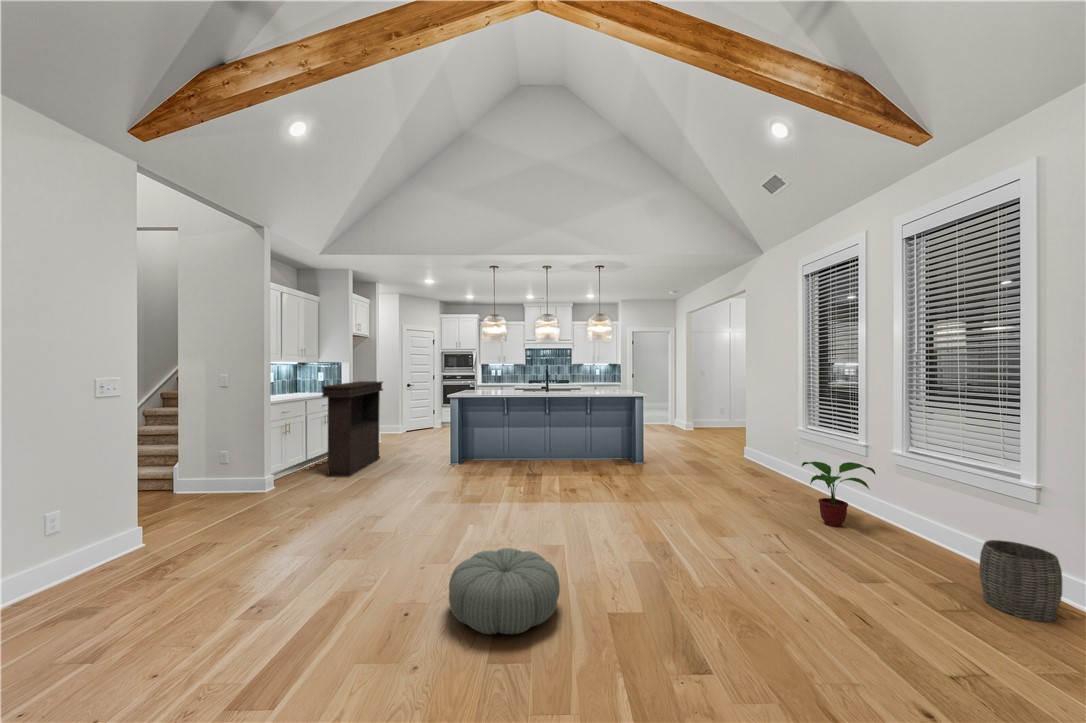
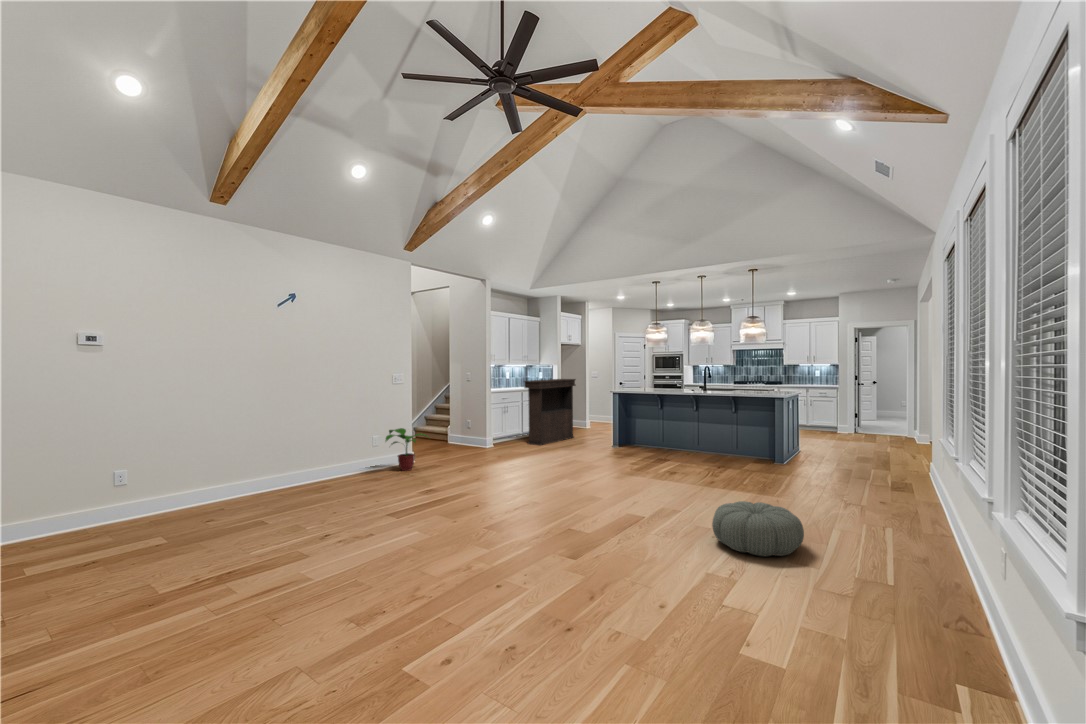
potted plant: present [802,462,875,527] -> present [385,428,428,471]
woven basket: present [980,540,1062,622] -> none [903,525,975,600]
pouf: present [449,548,560,634] -> present [712,501,804,556]

